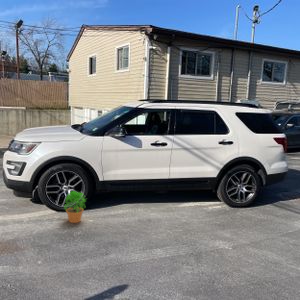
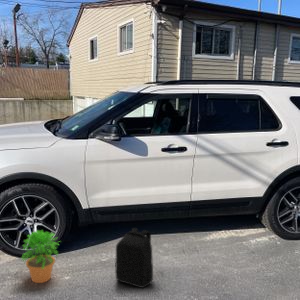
backpack: none [121,191,144,226] -> present [115,228,153,288]

